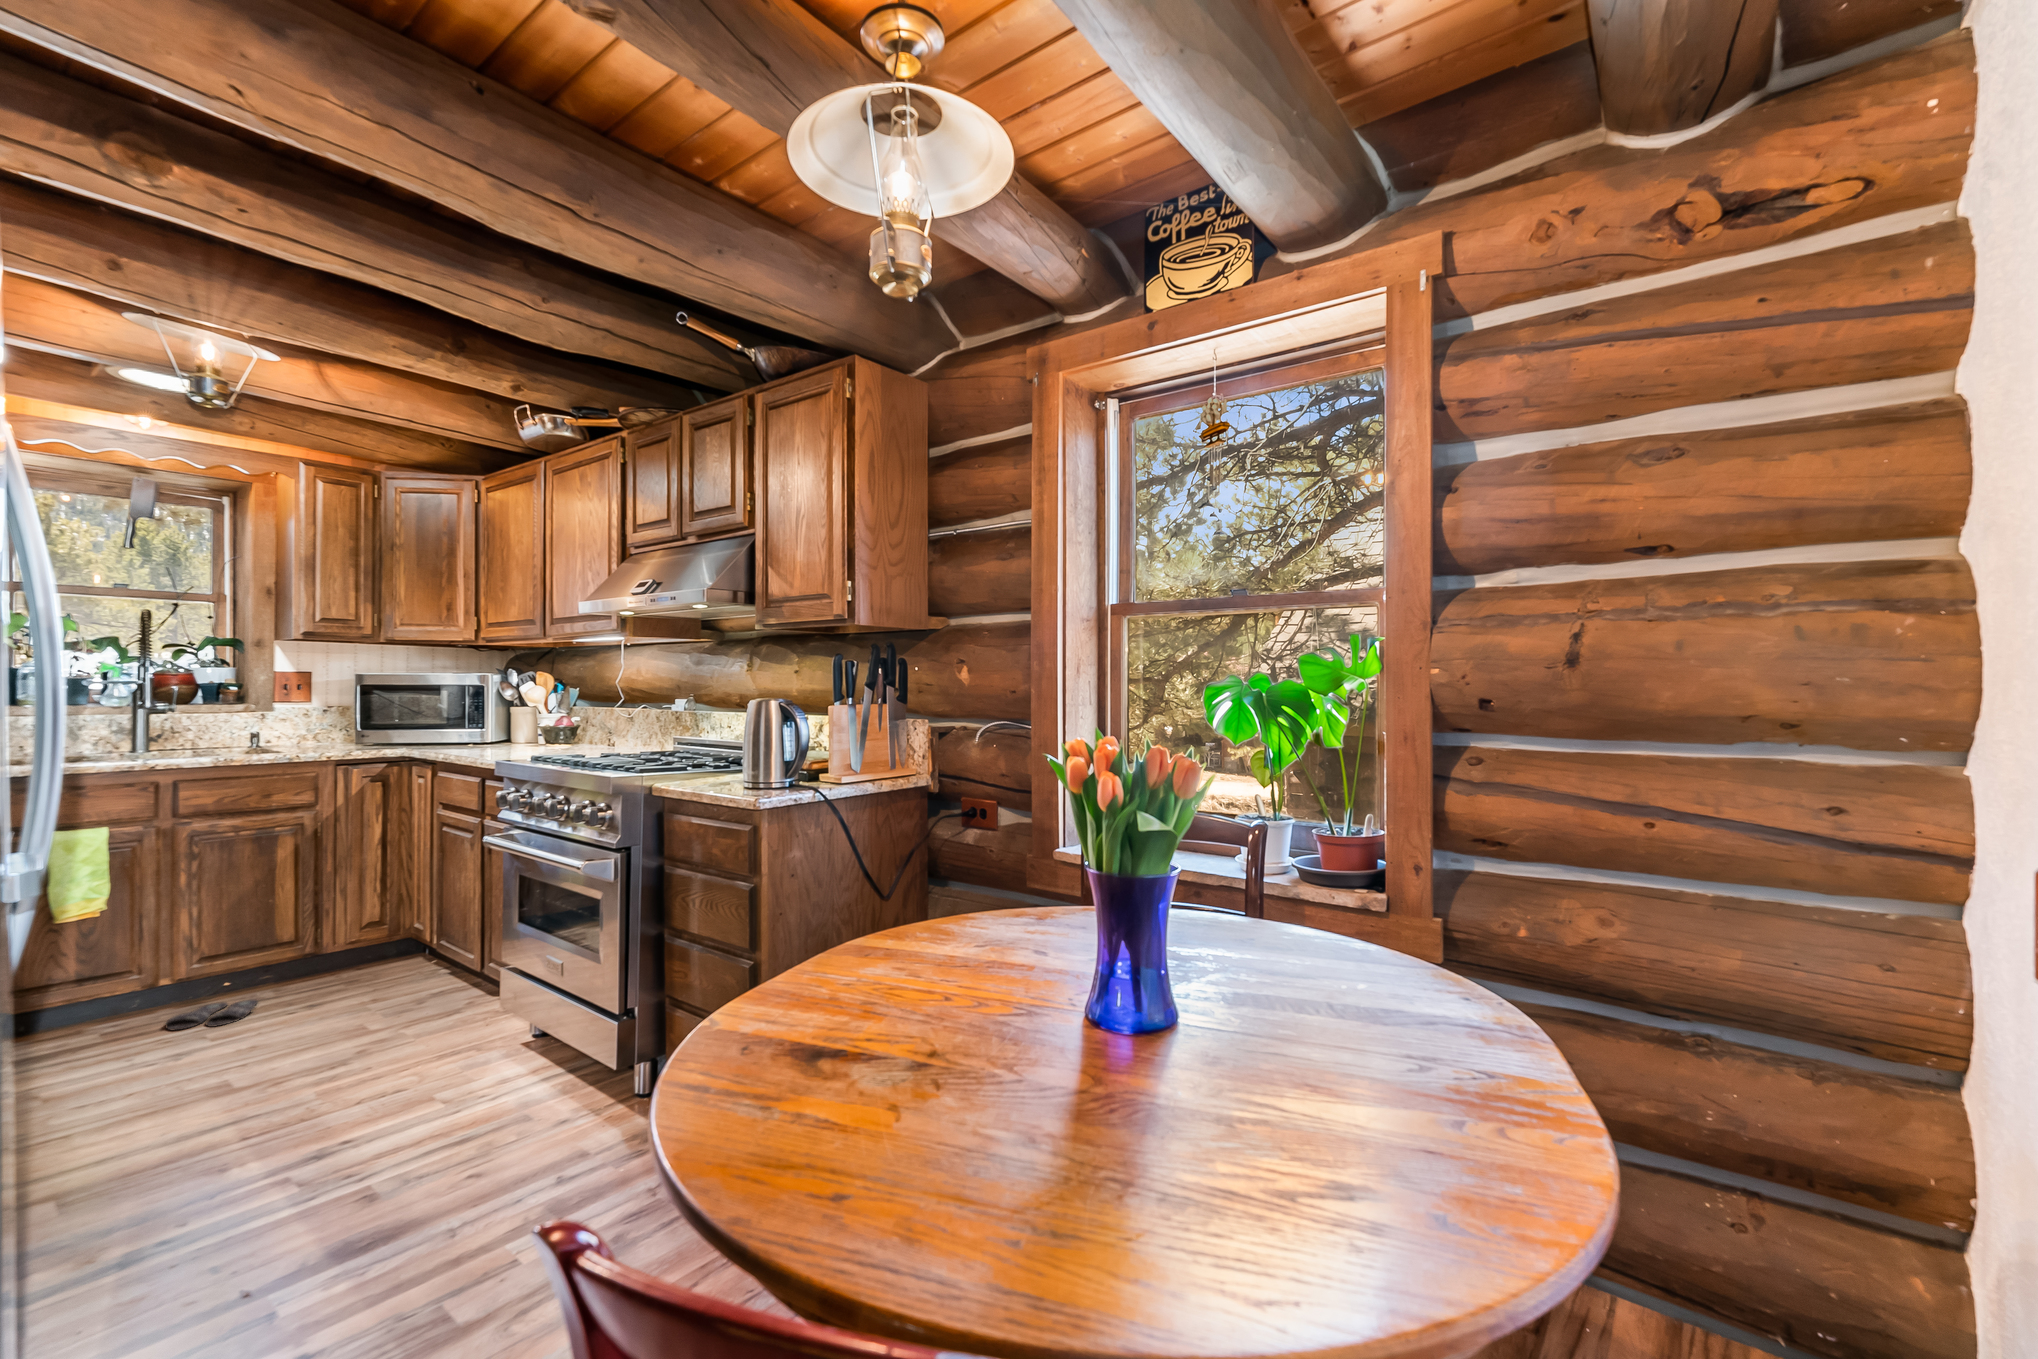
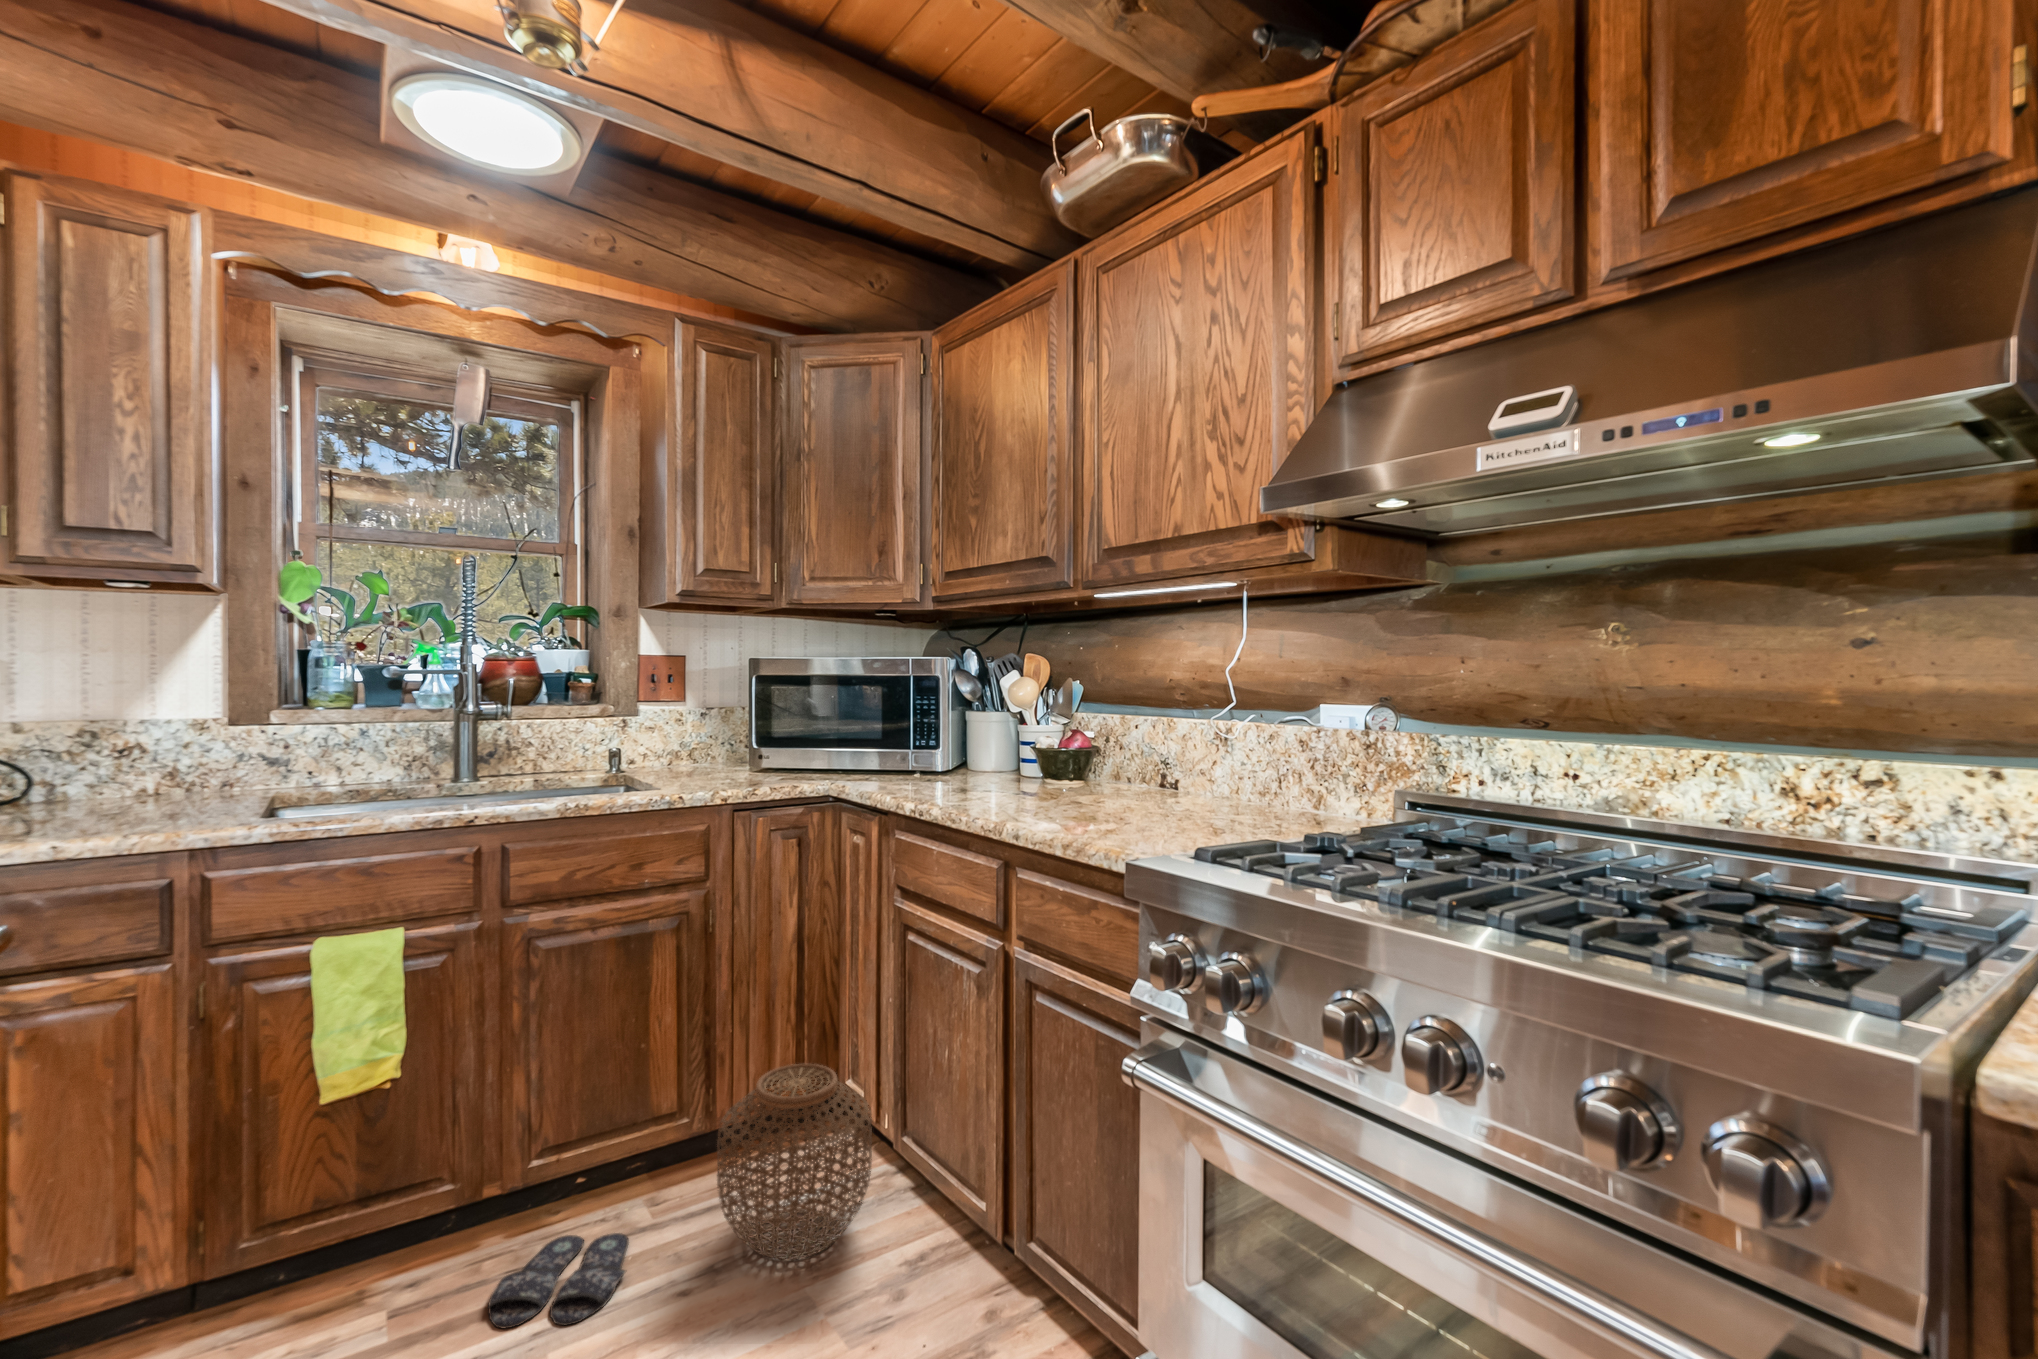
woven basket: none [316,902,418,999] -> present [717,1064,872,1260]

